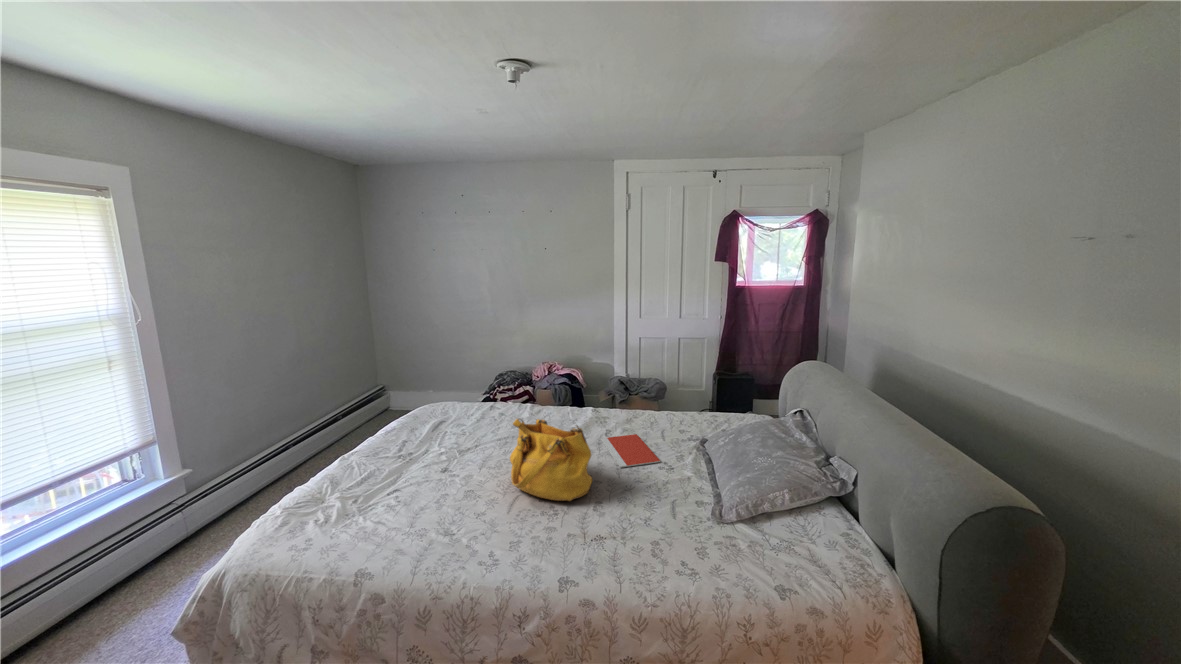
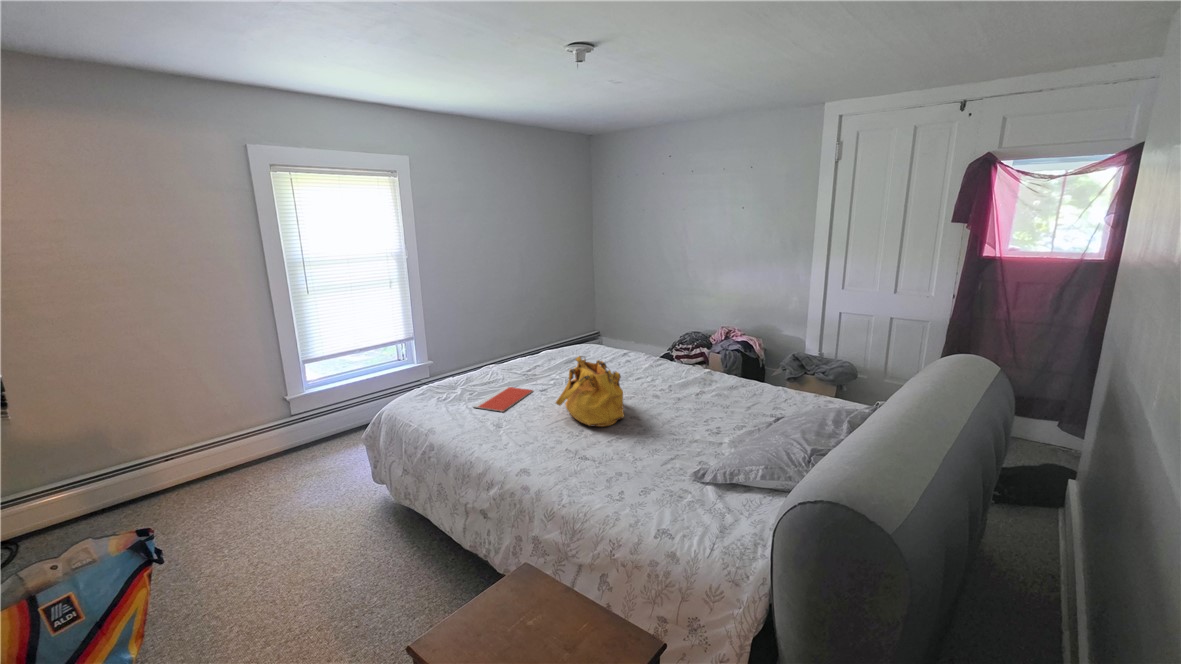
notebook: present [601,434,660,468] -> present [473,387,533,412]

